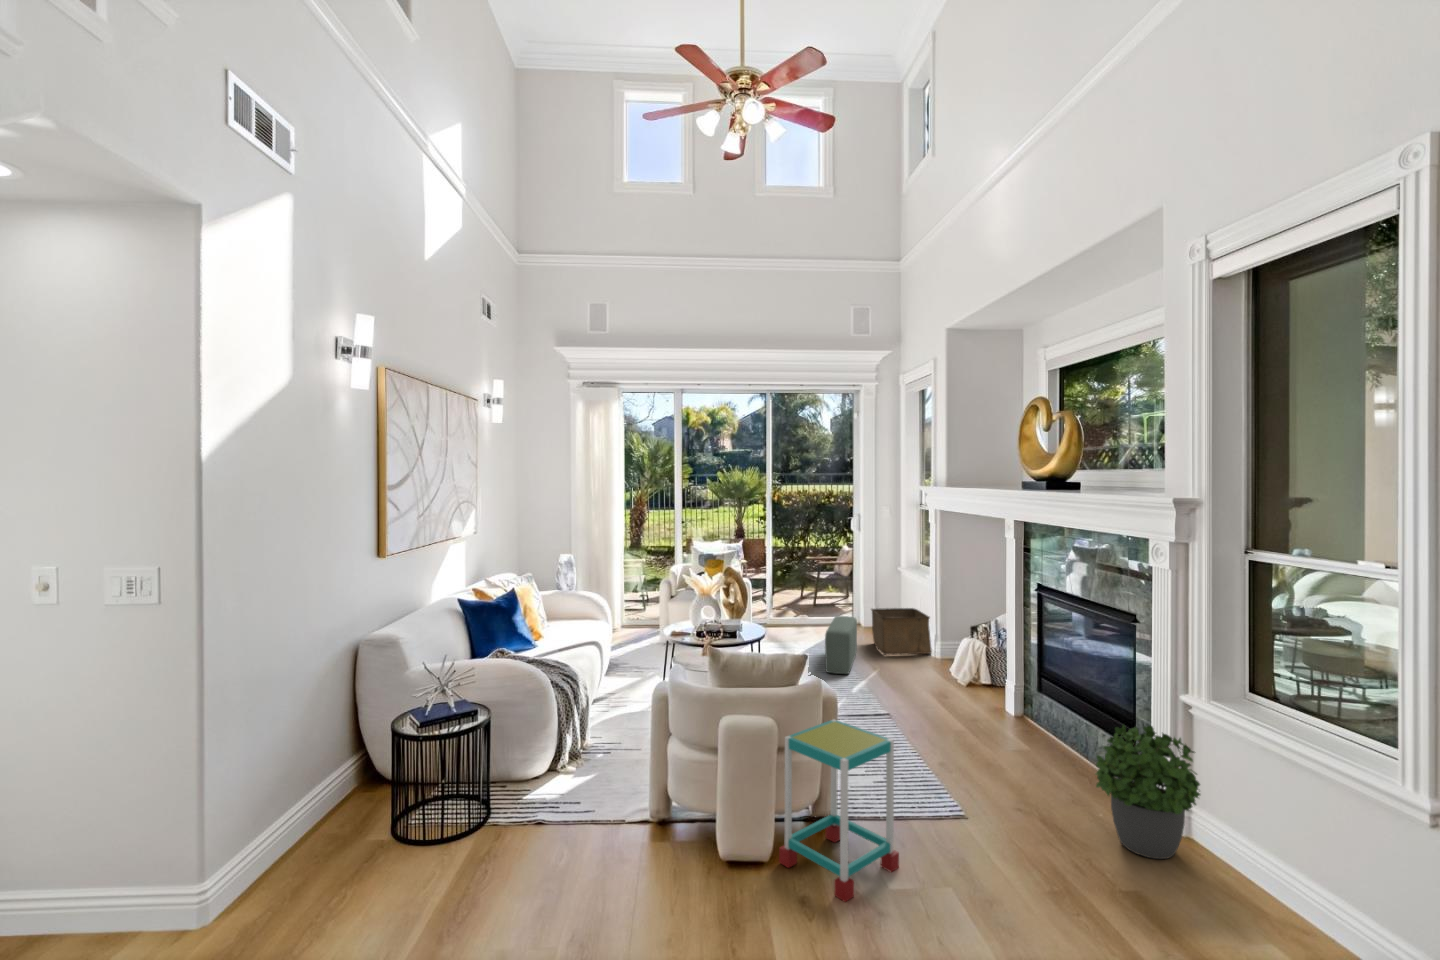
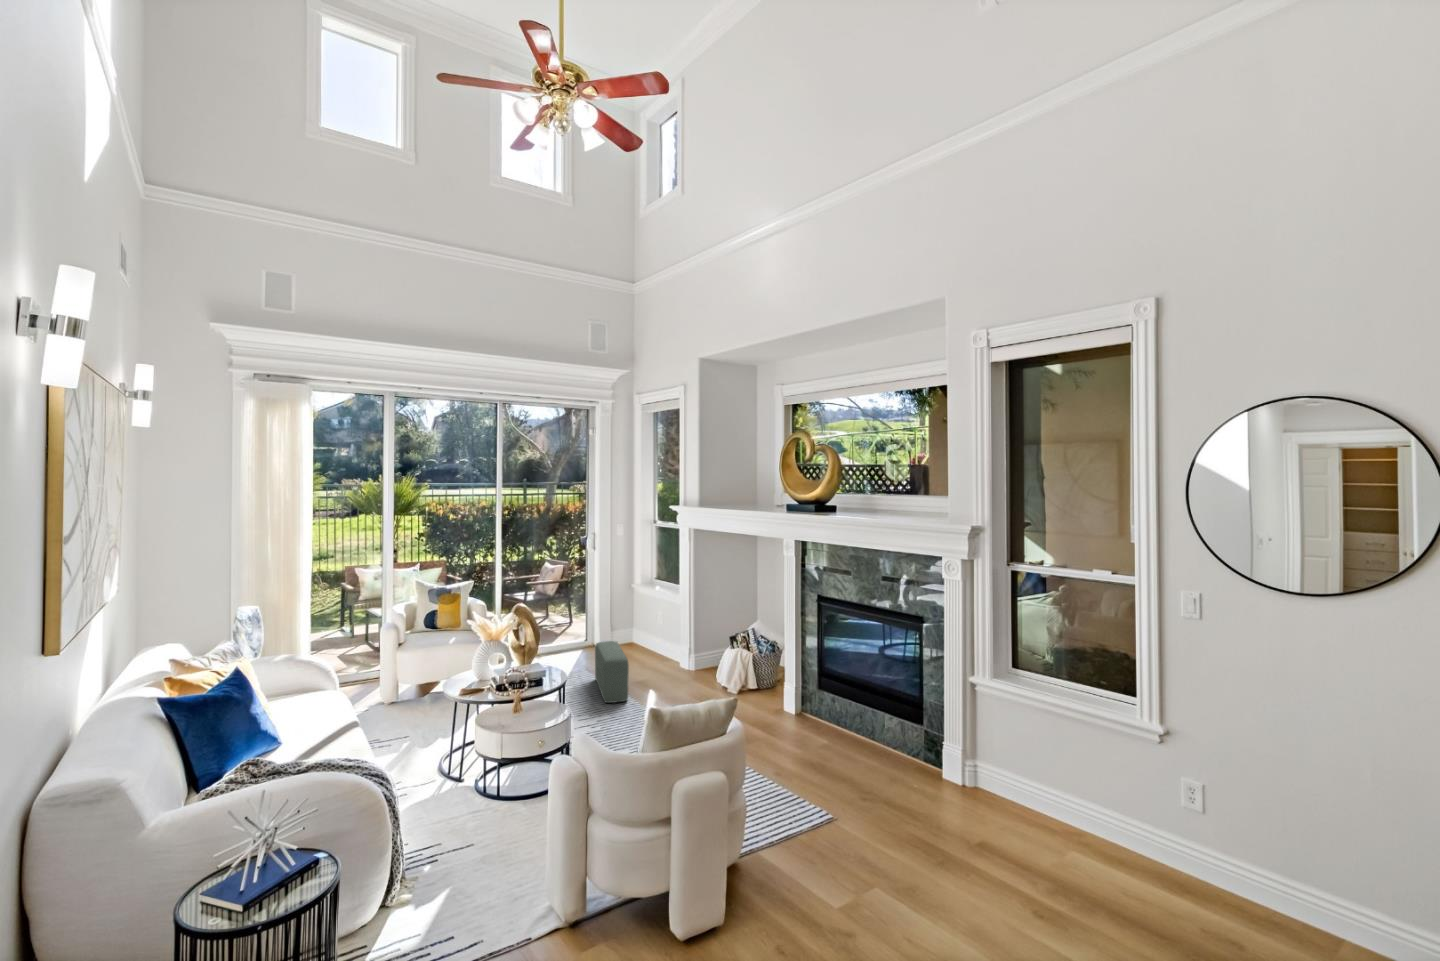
storage bin: present [871,608,932,655] -> none [622,624,684,674]
side table: present [779,719,899,902] -> none [731,759,829,941]
potted plant: present [1096,725,1200,859] -> none [925,706,1003,813]

